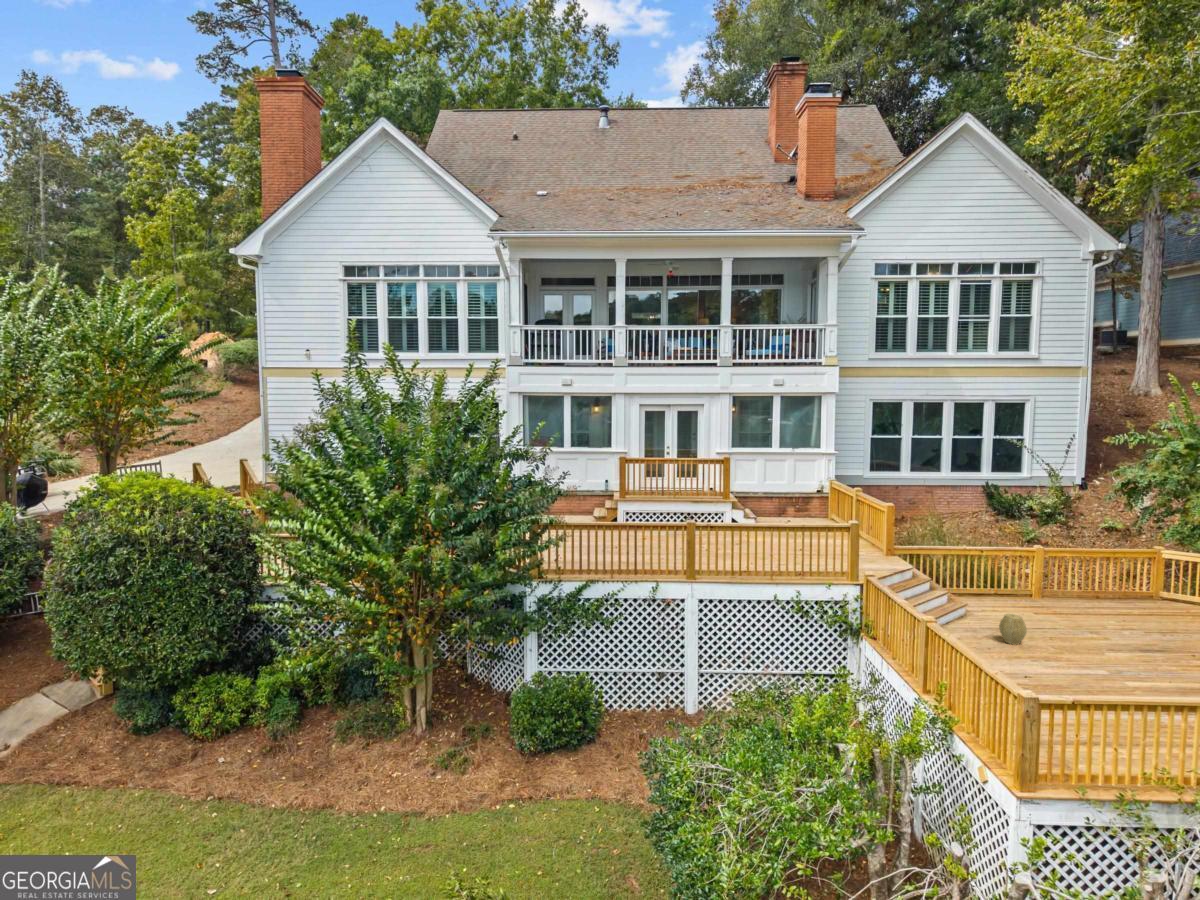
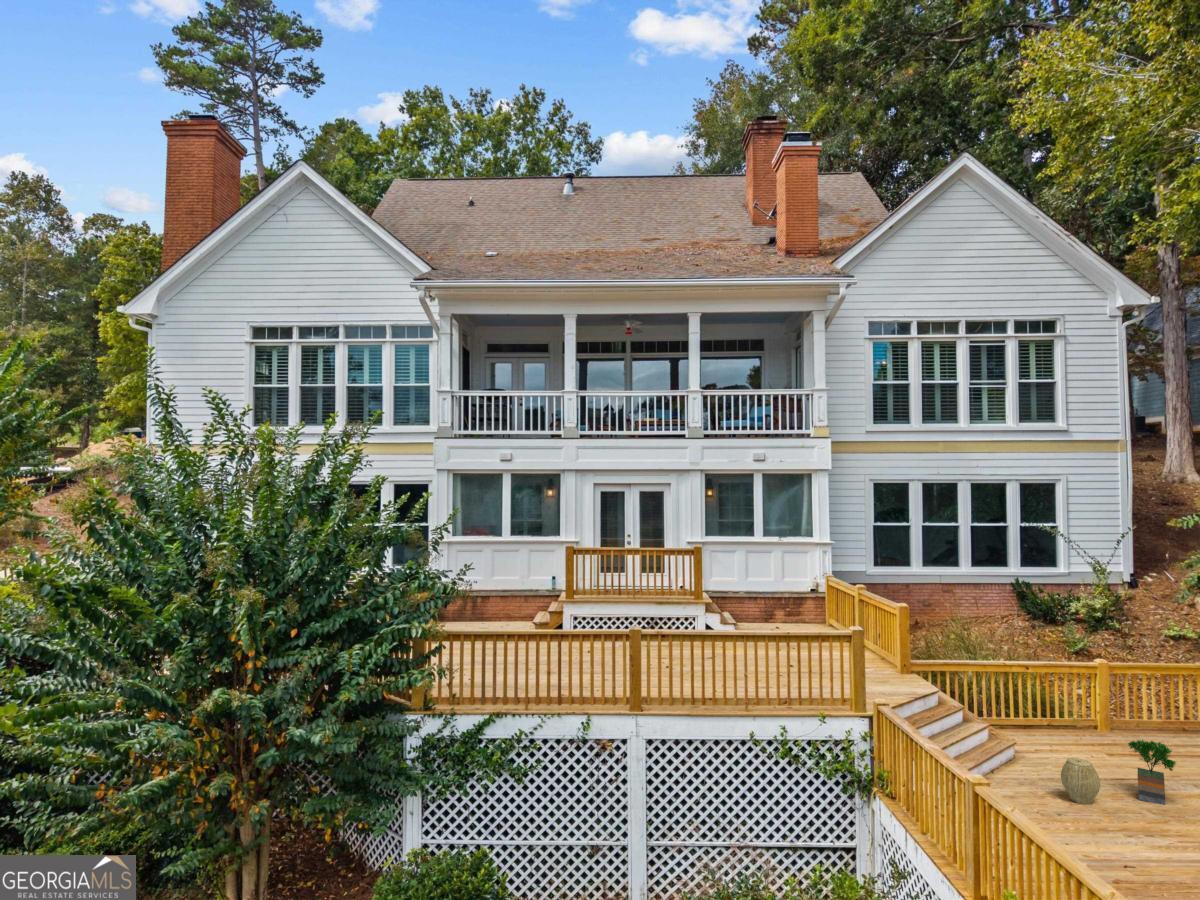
potted tree: none [1050,601,1084,646] -> present [1128,740,1176,805]

